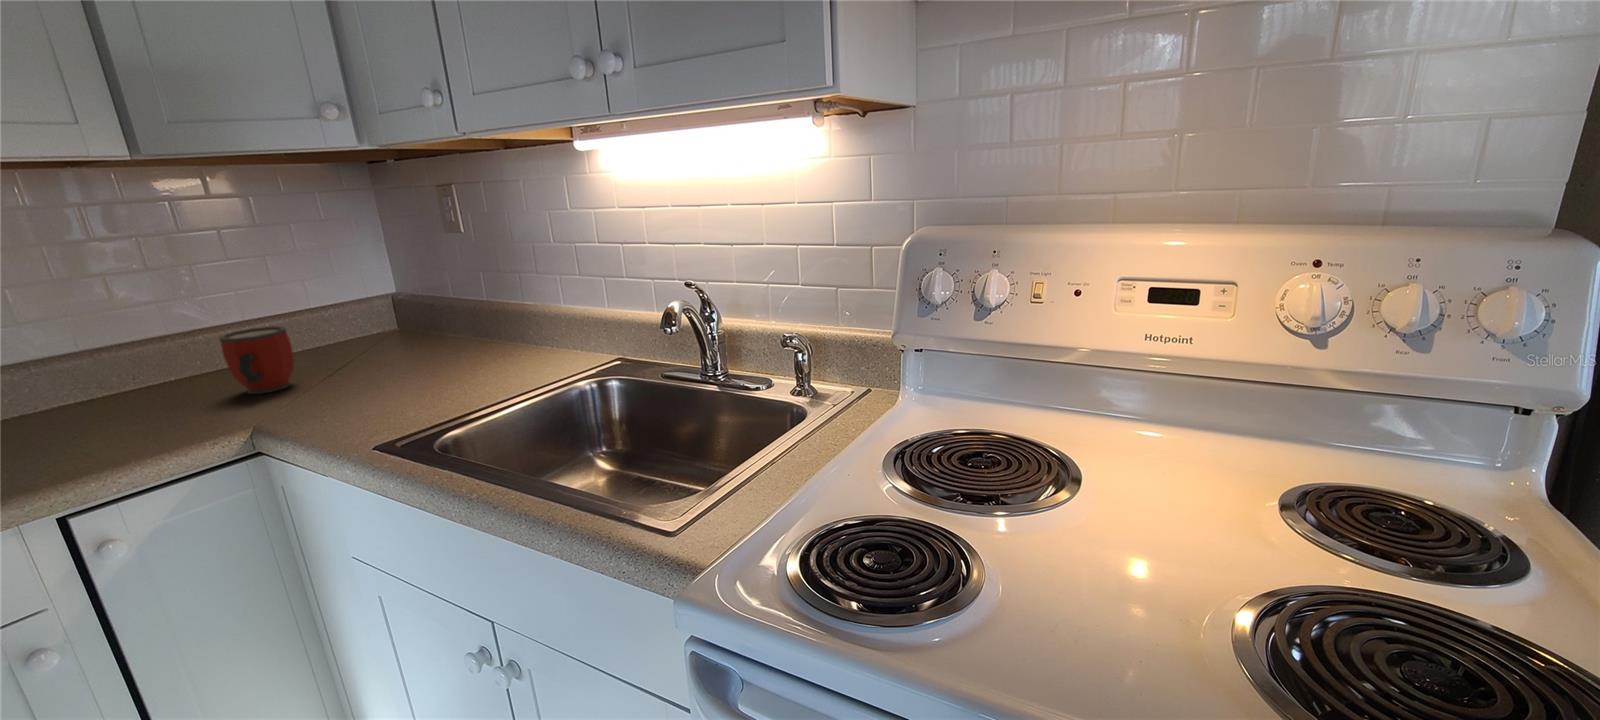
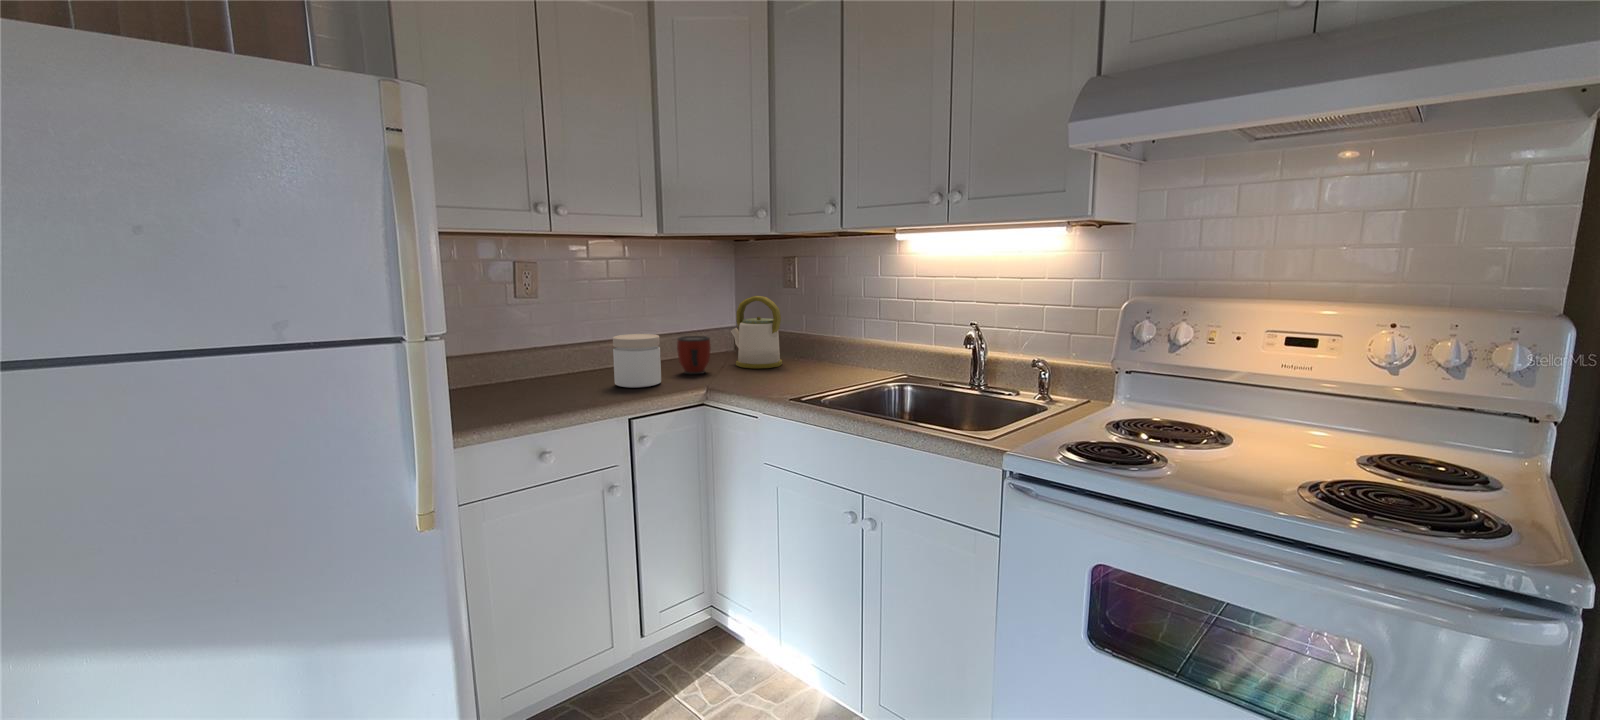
kettle: none [351,251,446,368] -> present [731,296,782,368]
jar: none [19,340,169,447] -> present [613,334,661,388]

